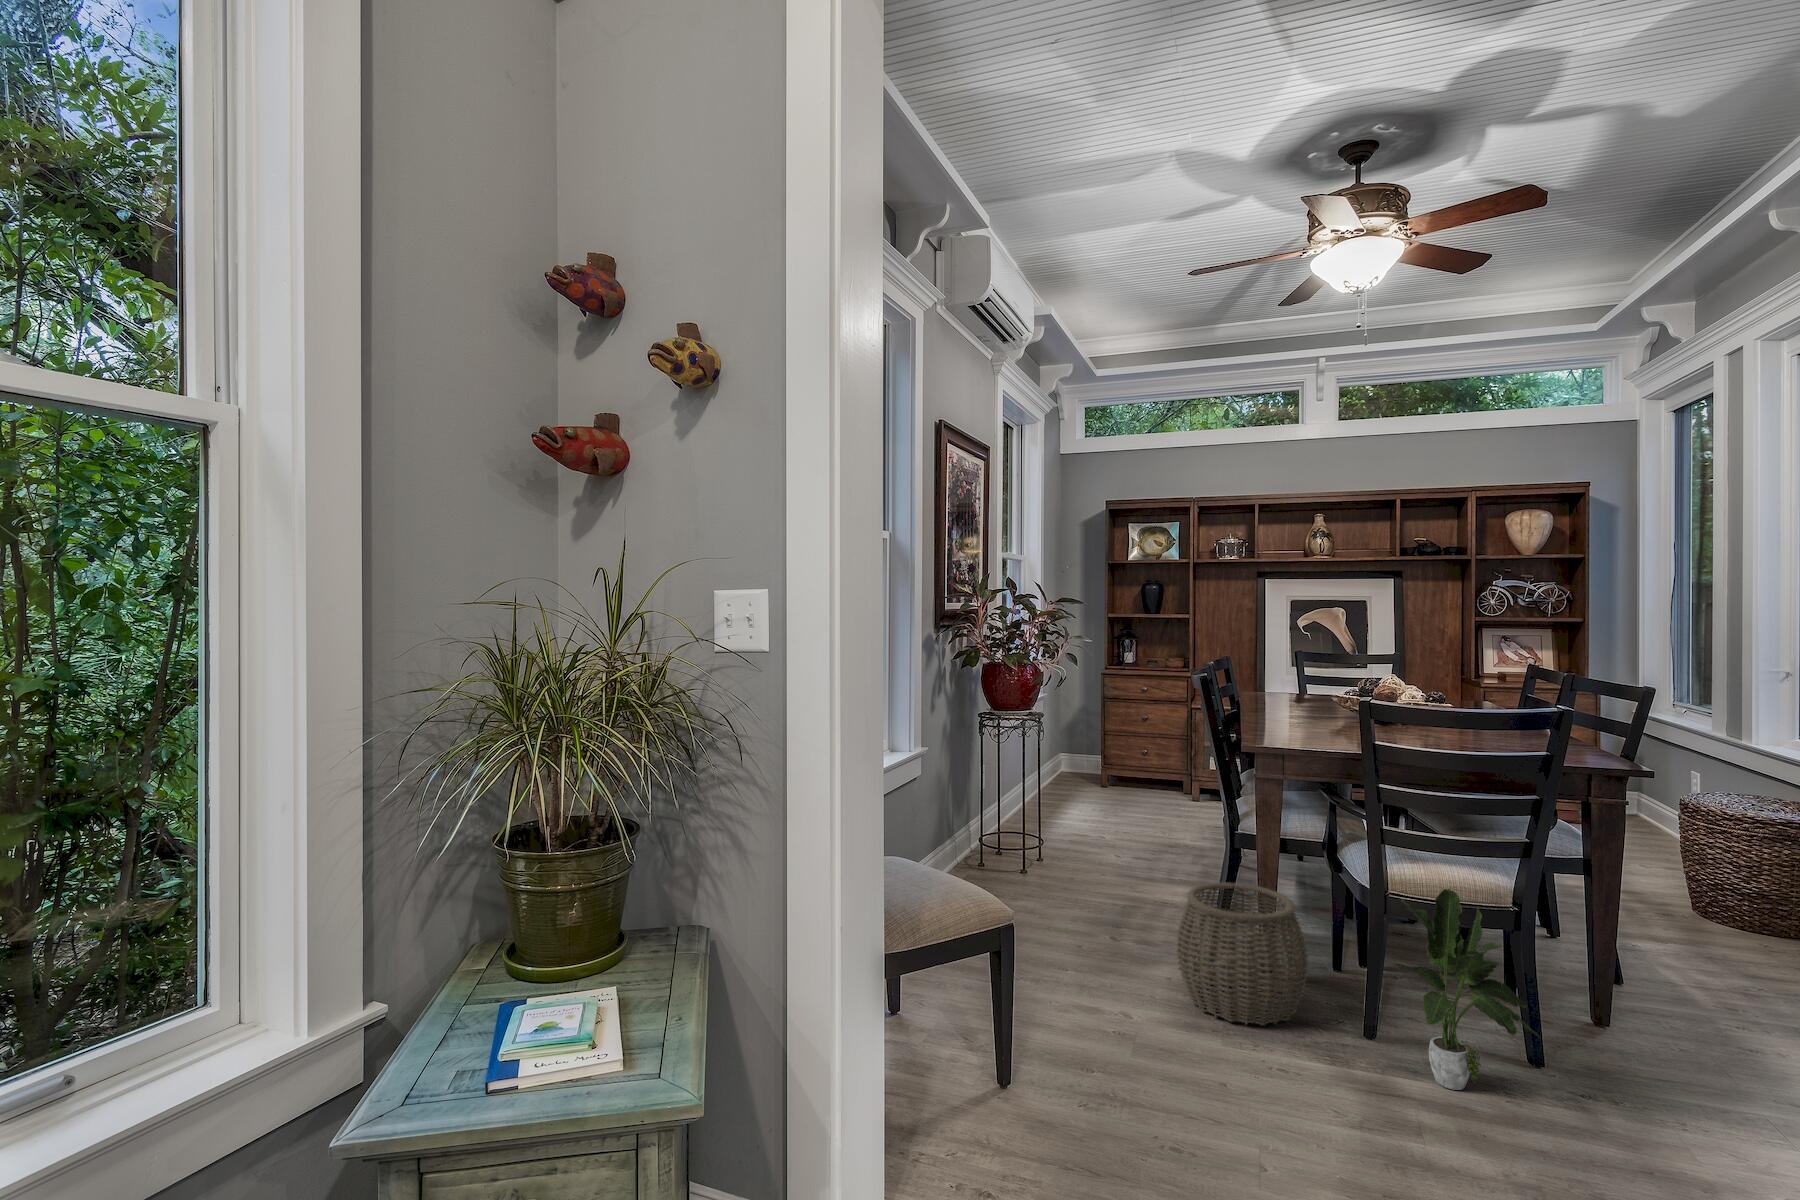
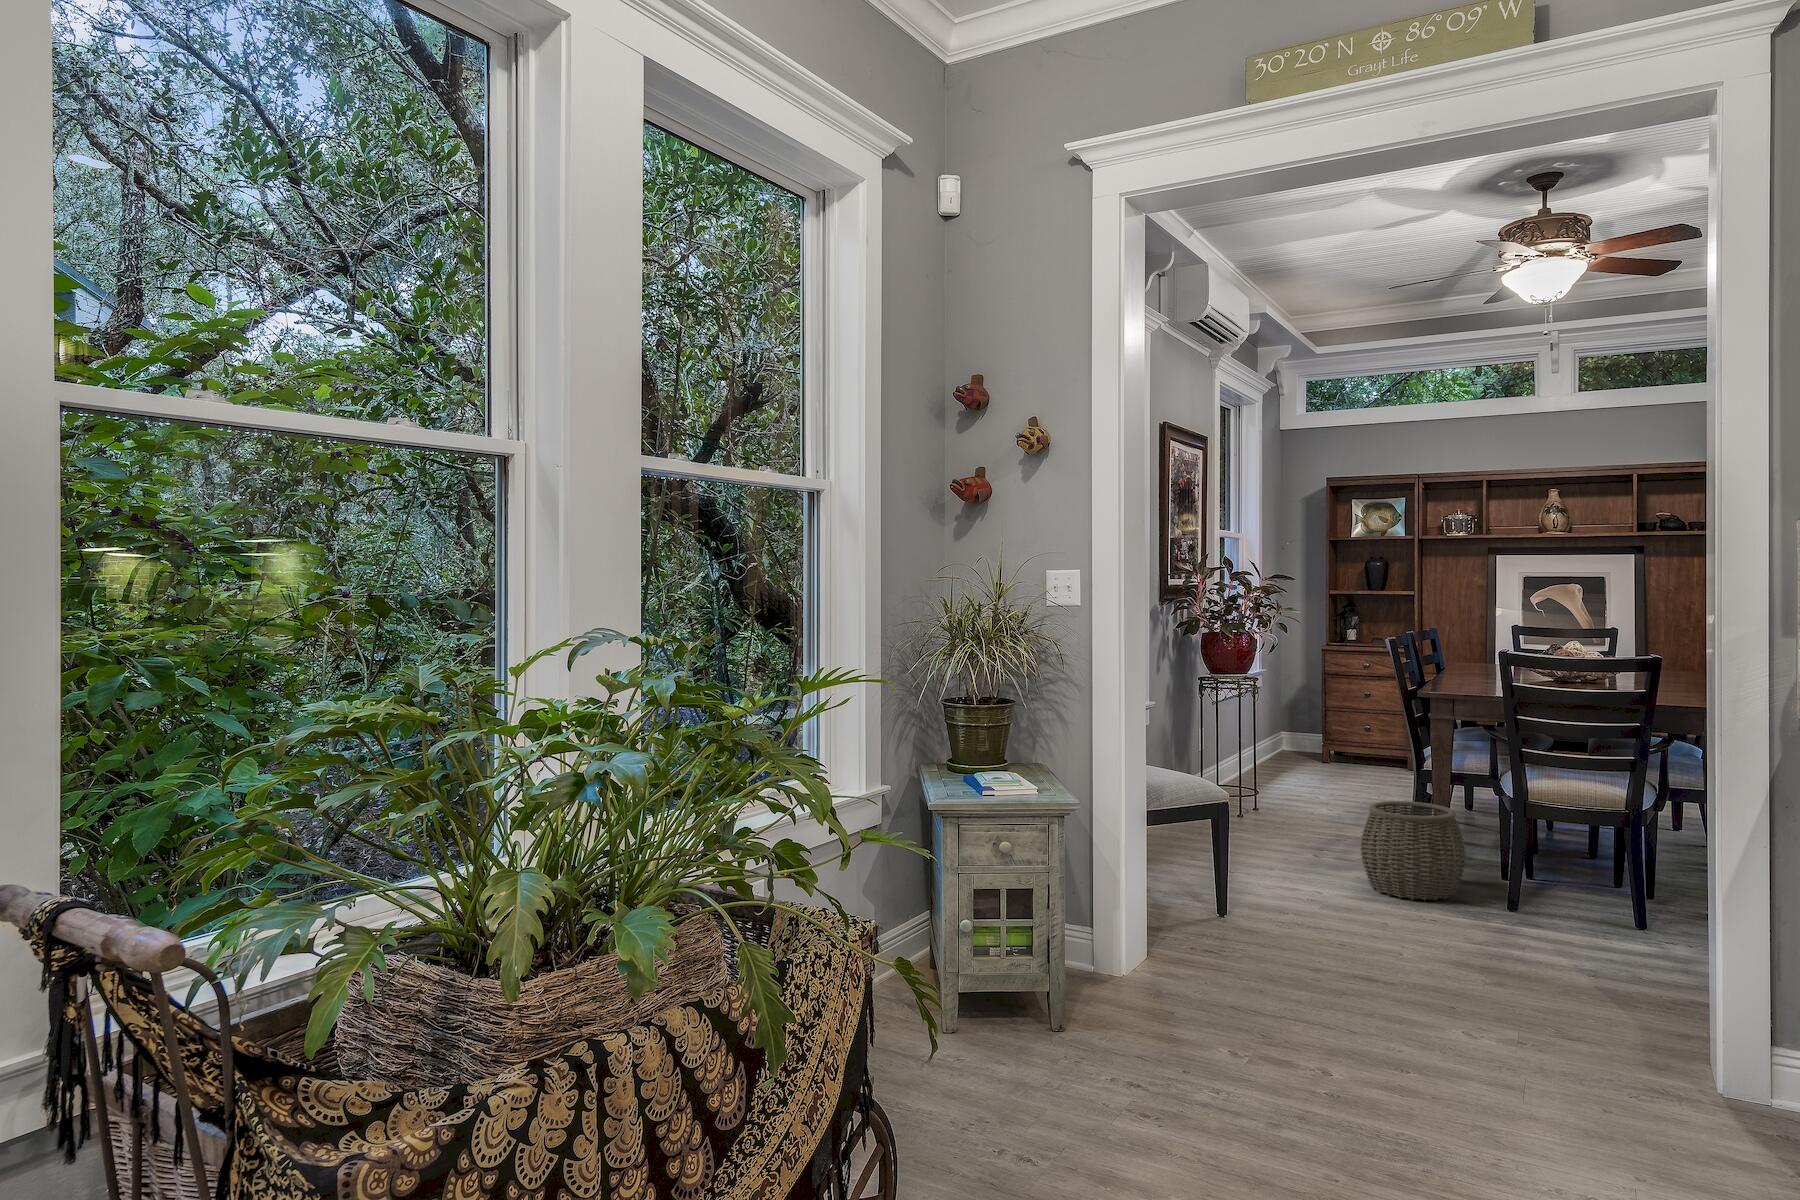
potted plant: present [1393,889,1540,1090] -> none [1514,790,1623,934]

